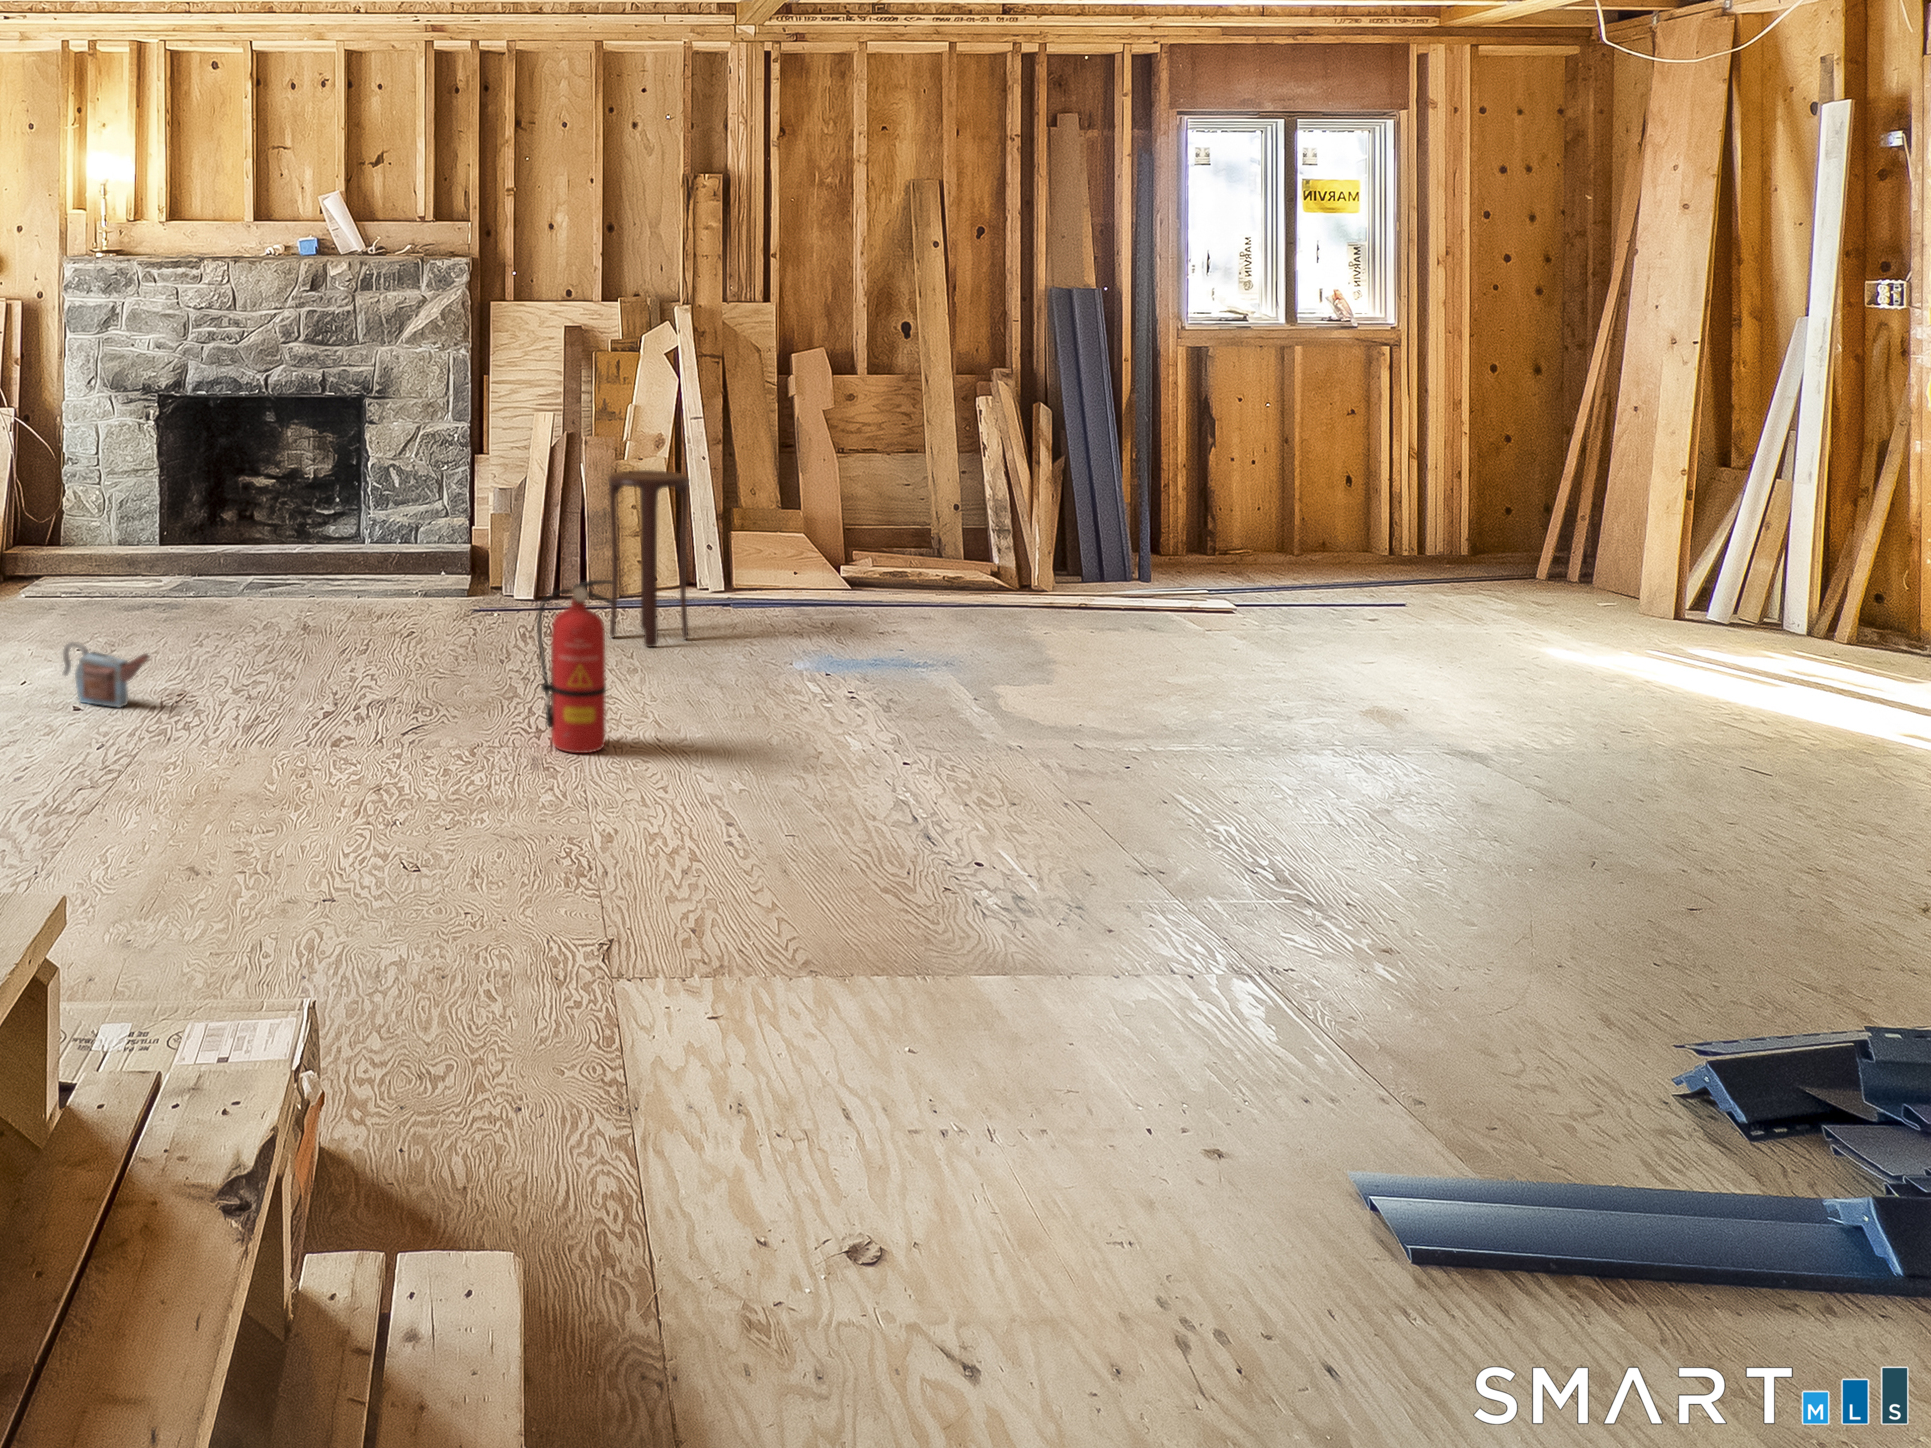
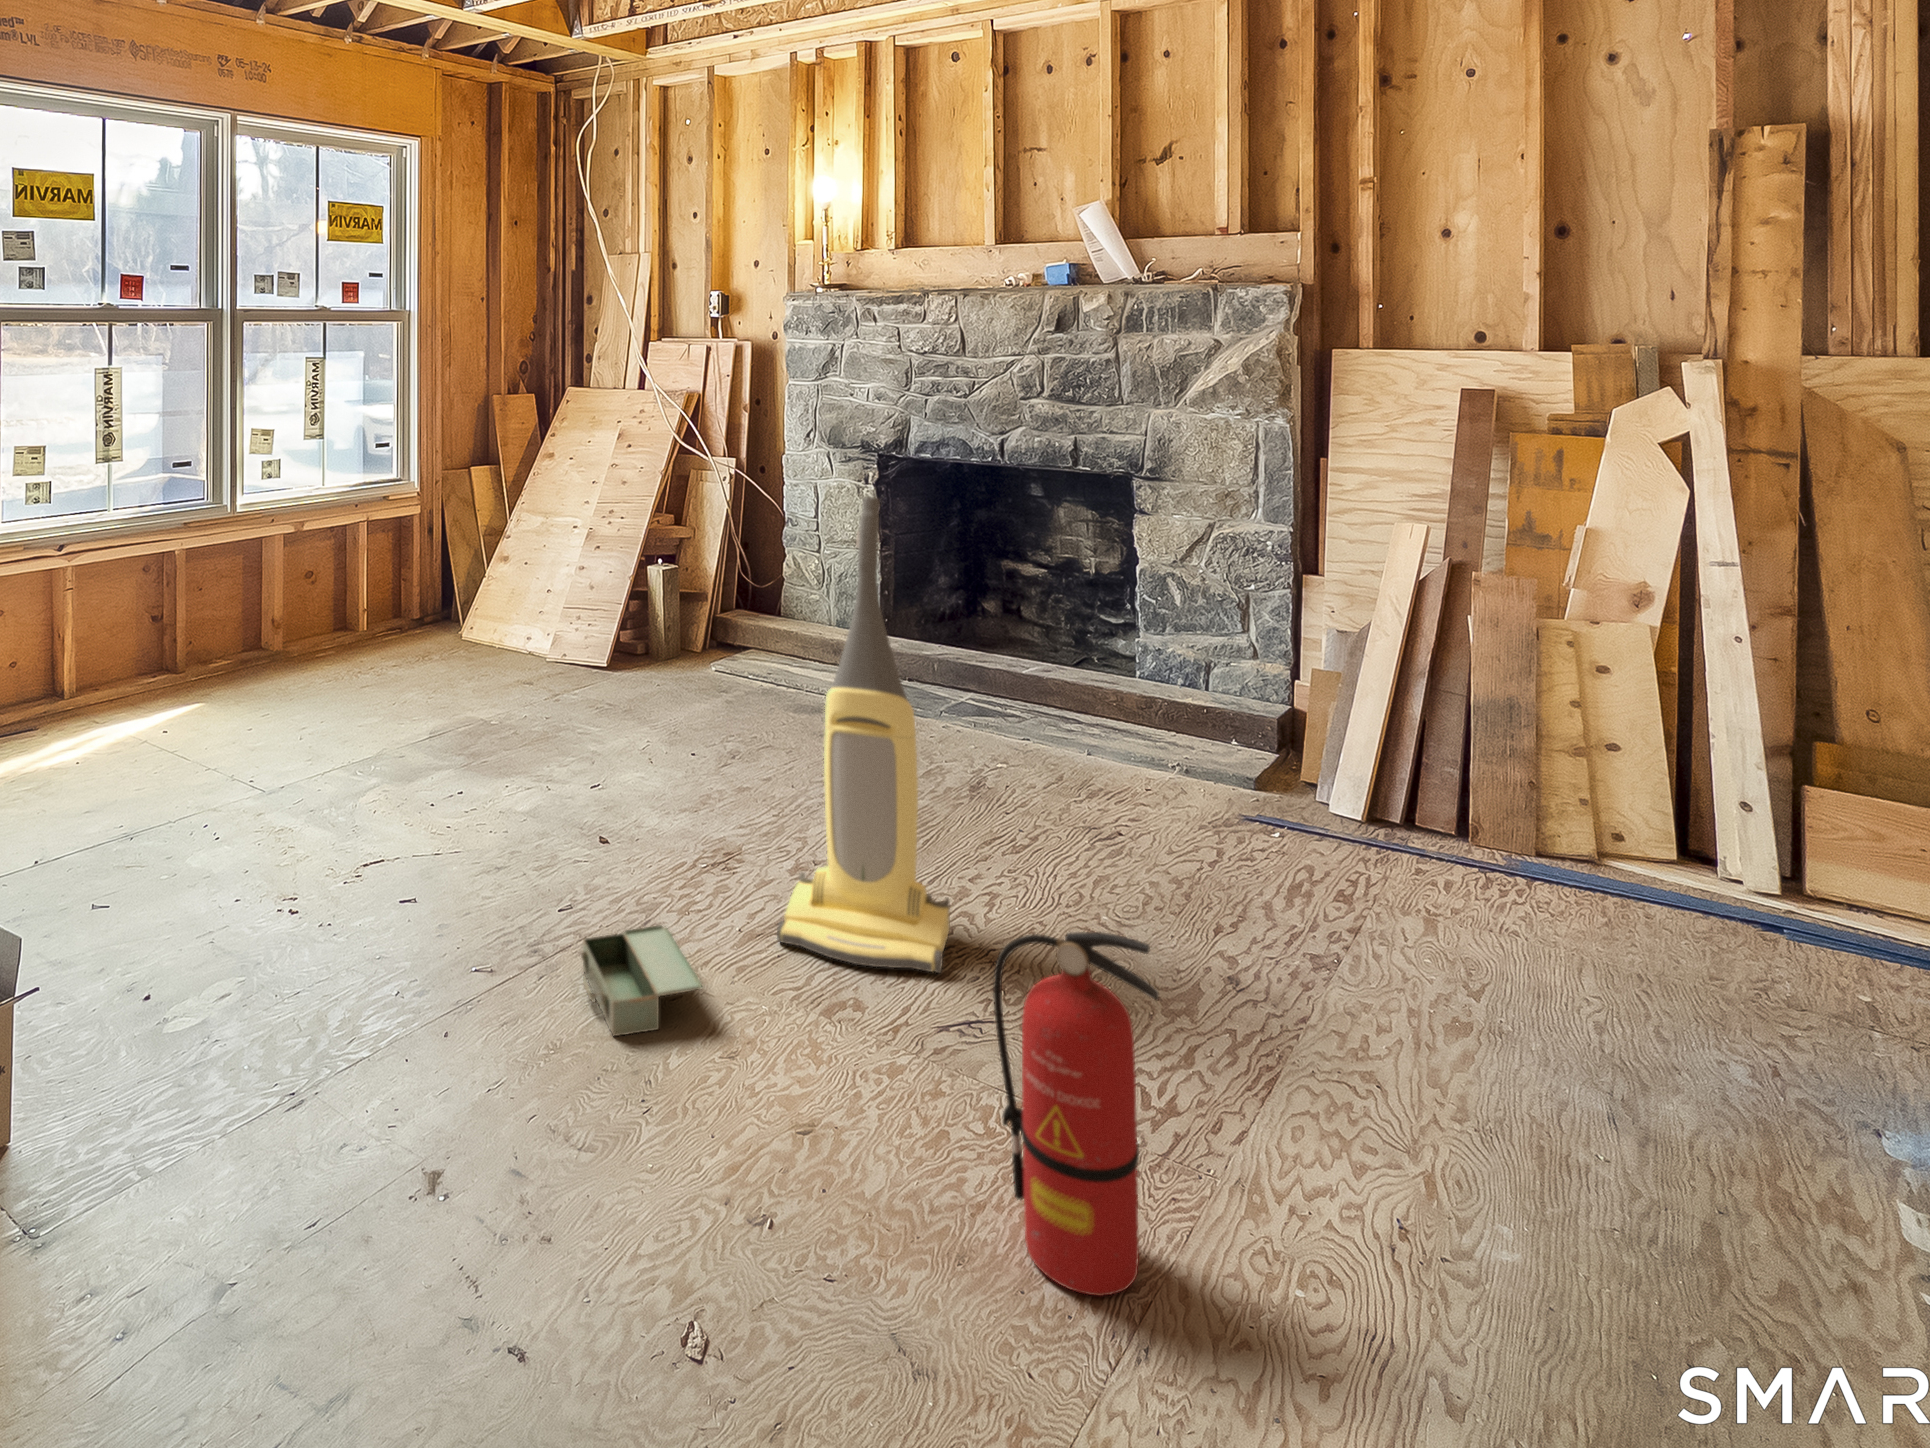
vacuum cleaner: none [295,396,408,696] -> present [777,497,950,973]
stool: present [608,470,689,647] -> none [1413,660,1598,1009]
watering can: present [63,642,149,707] -> none [511,783,571,889]
toolbox: none [211,692,313,745] -> present [581,926,702,1036]

